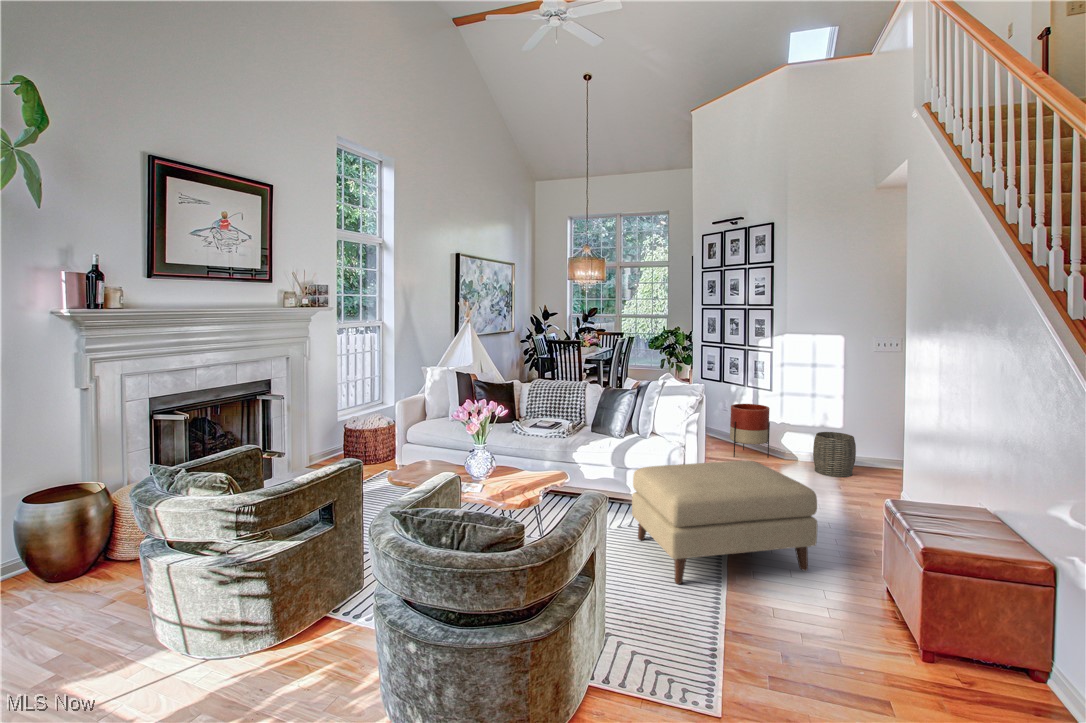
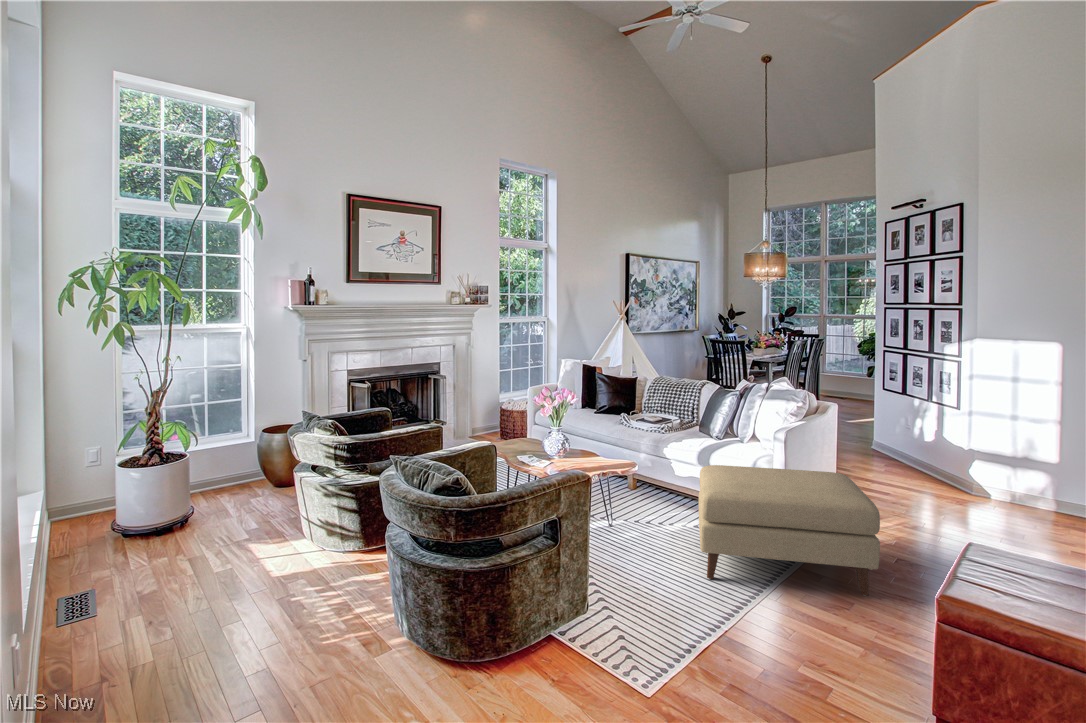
planter: present [730,404,770,458] -> none [895,420,948,487]
woven basket: present [813,432,856,477] -> none [996,461,1057,520]

